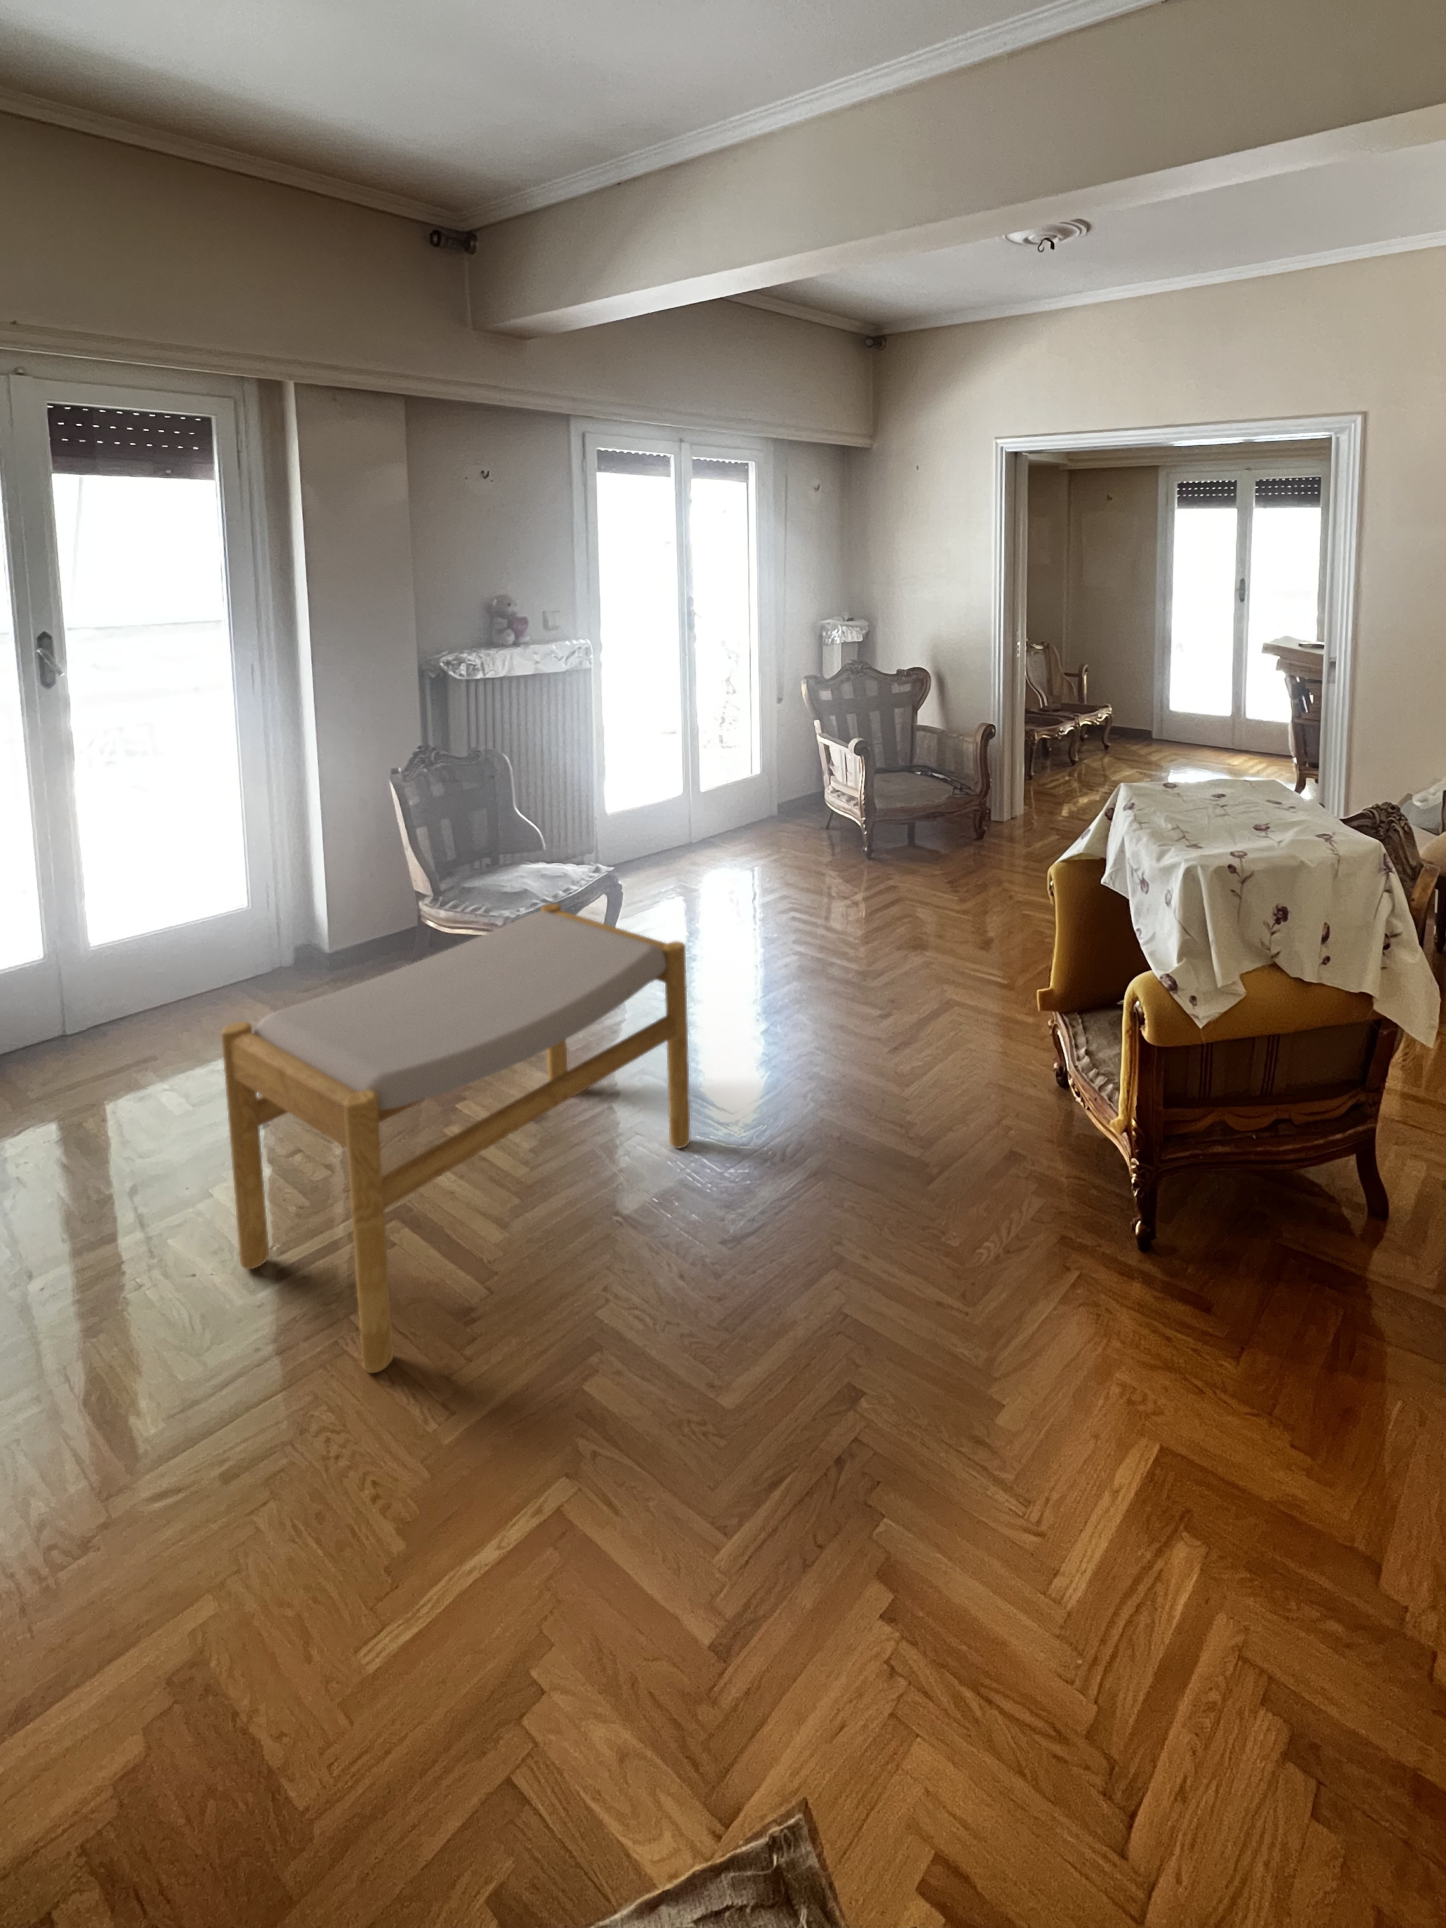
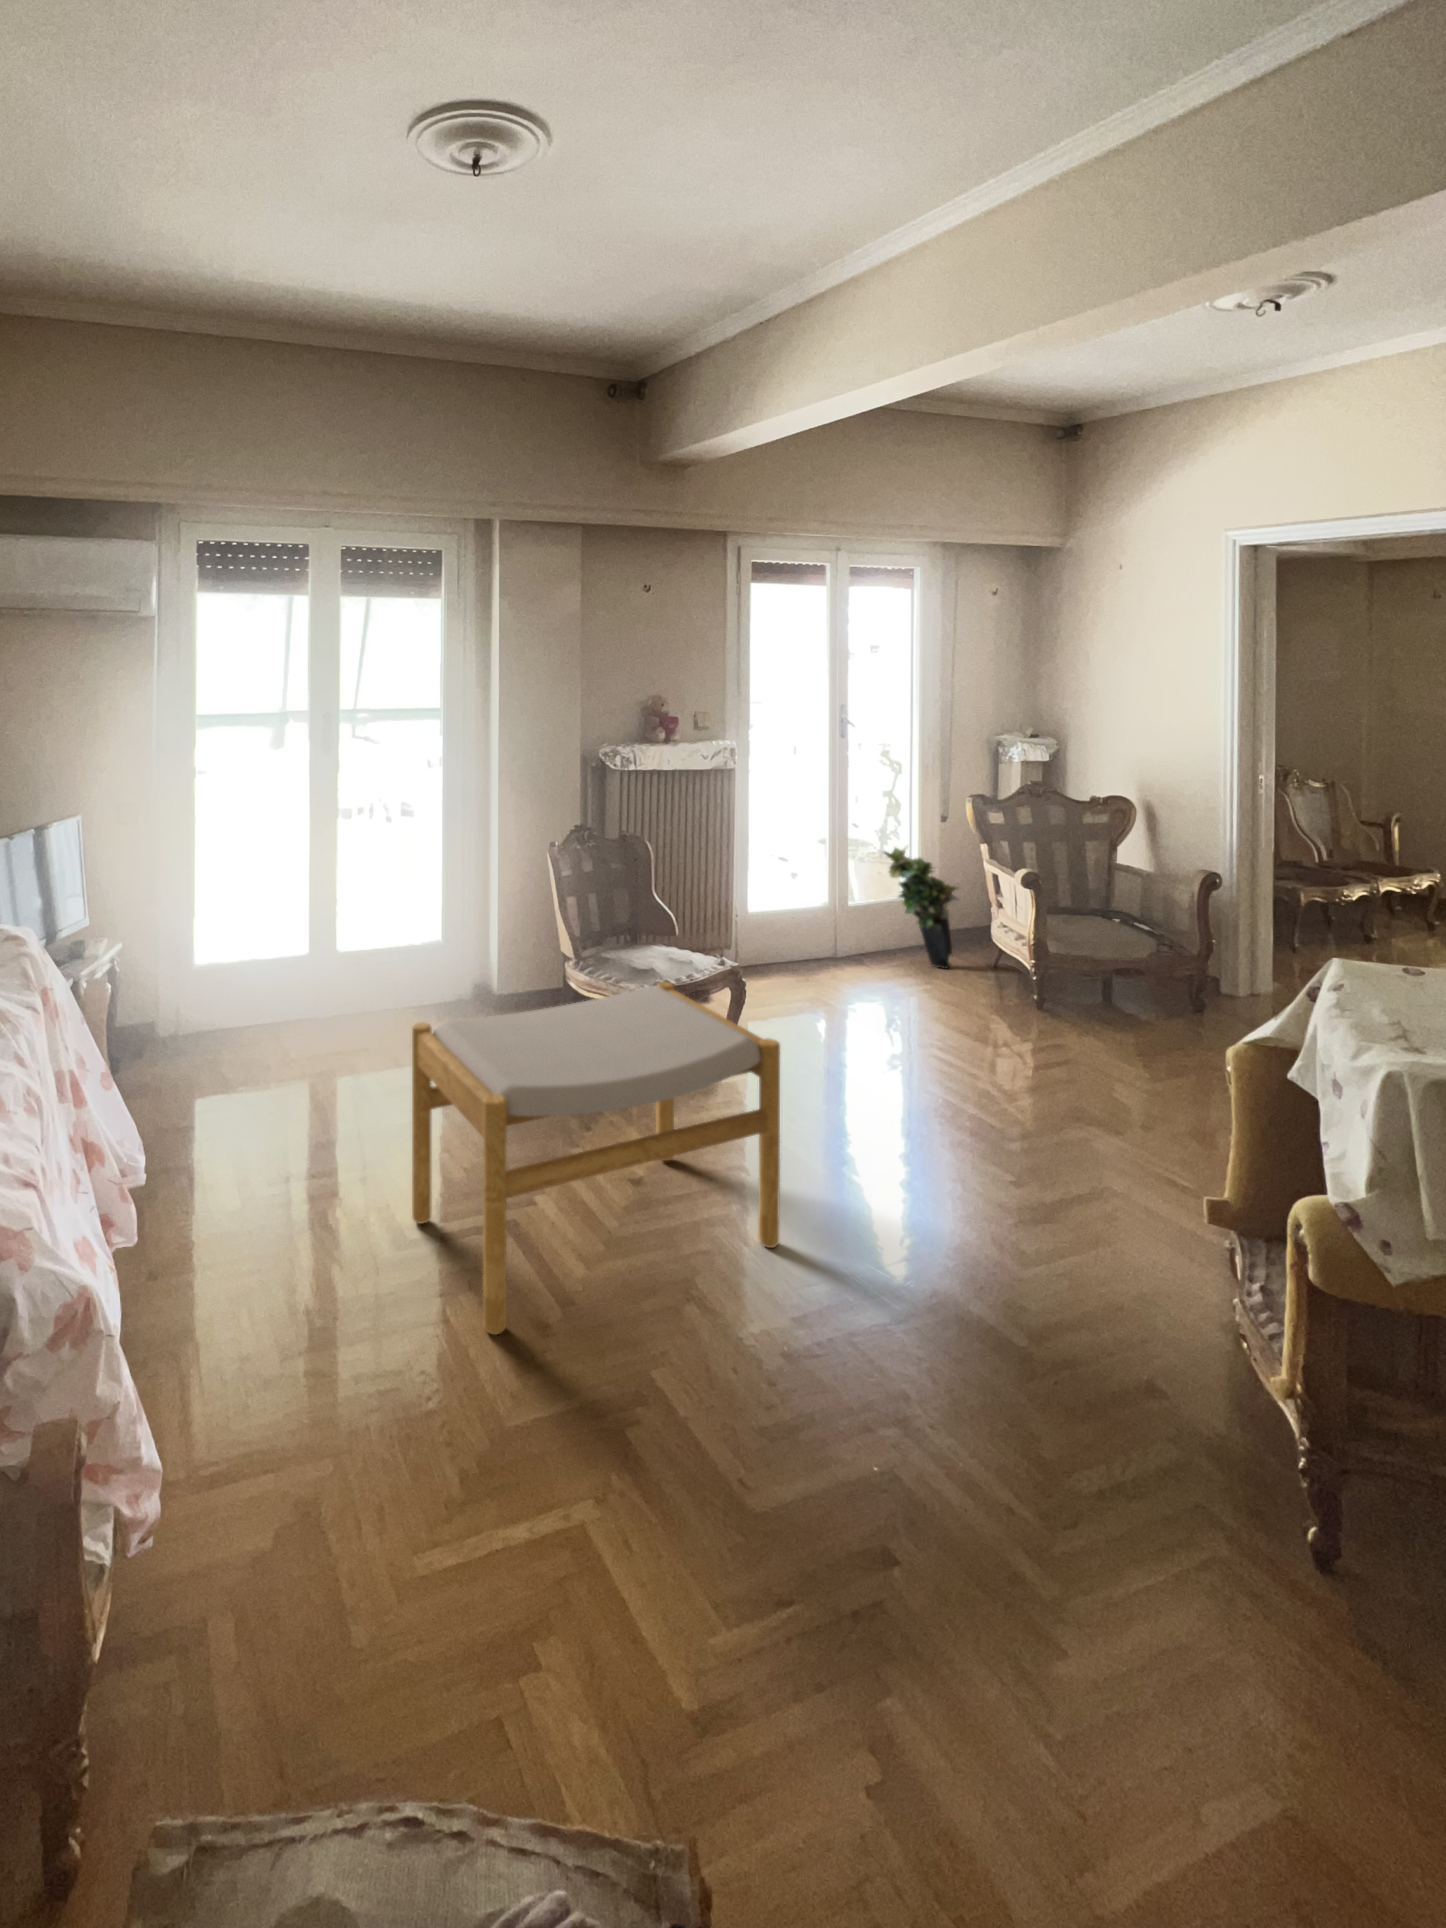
potted plant: none [734,728,802,835] -> present [884,848,958,969]

